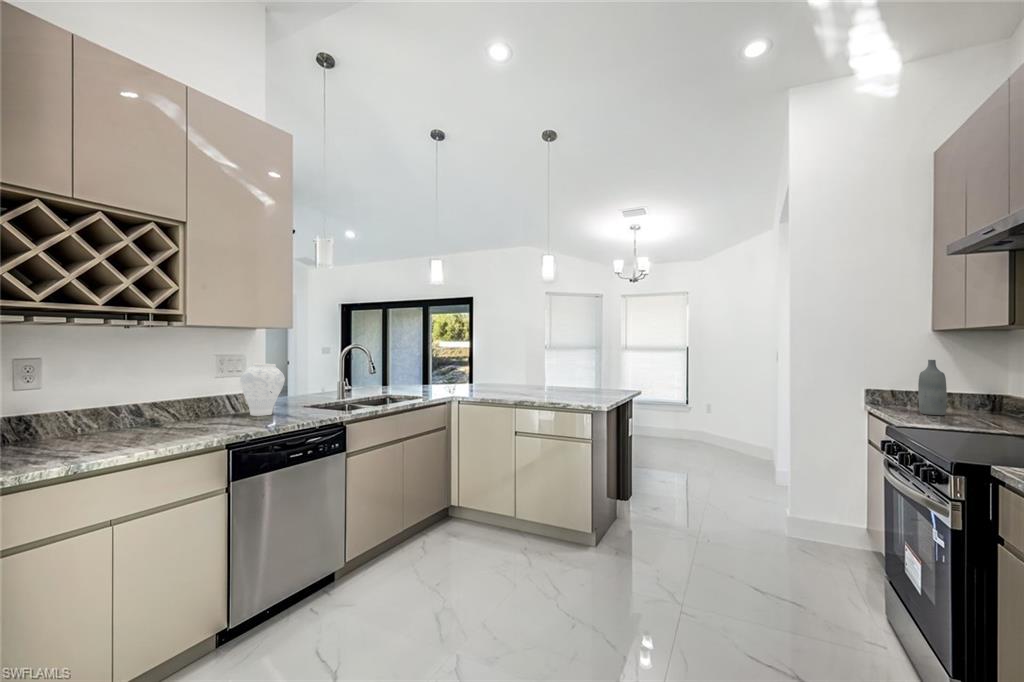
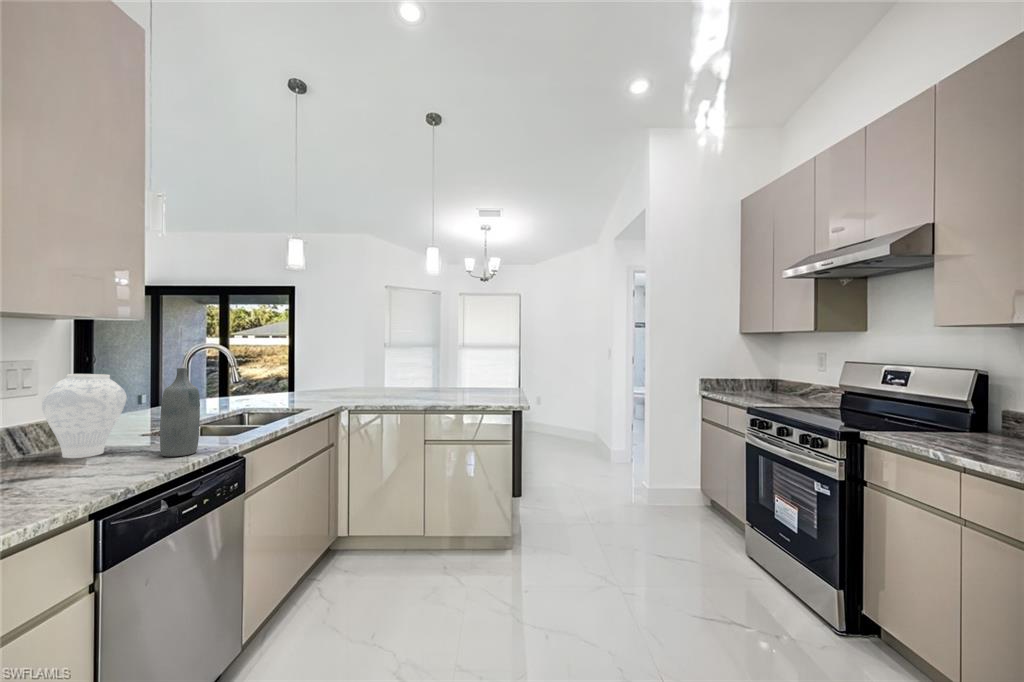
bottle: present [918,360,947,415] -> present [160,368,200,457]

